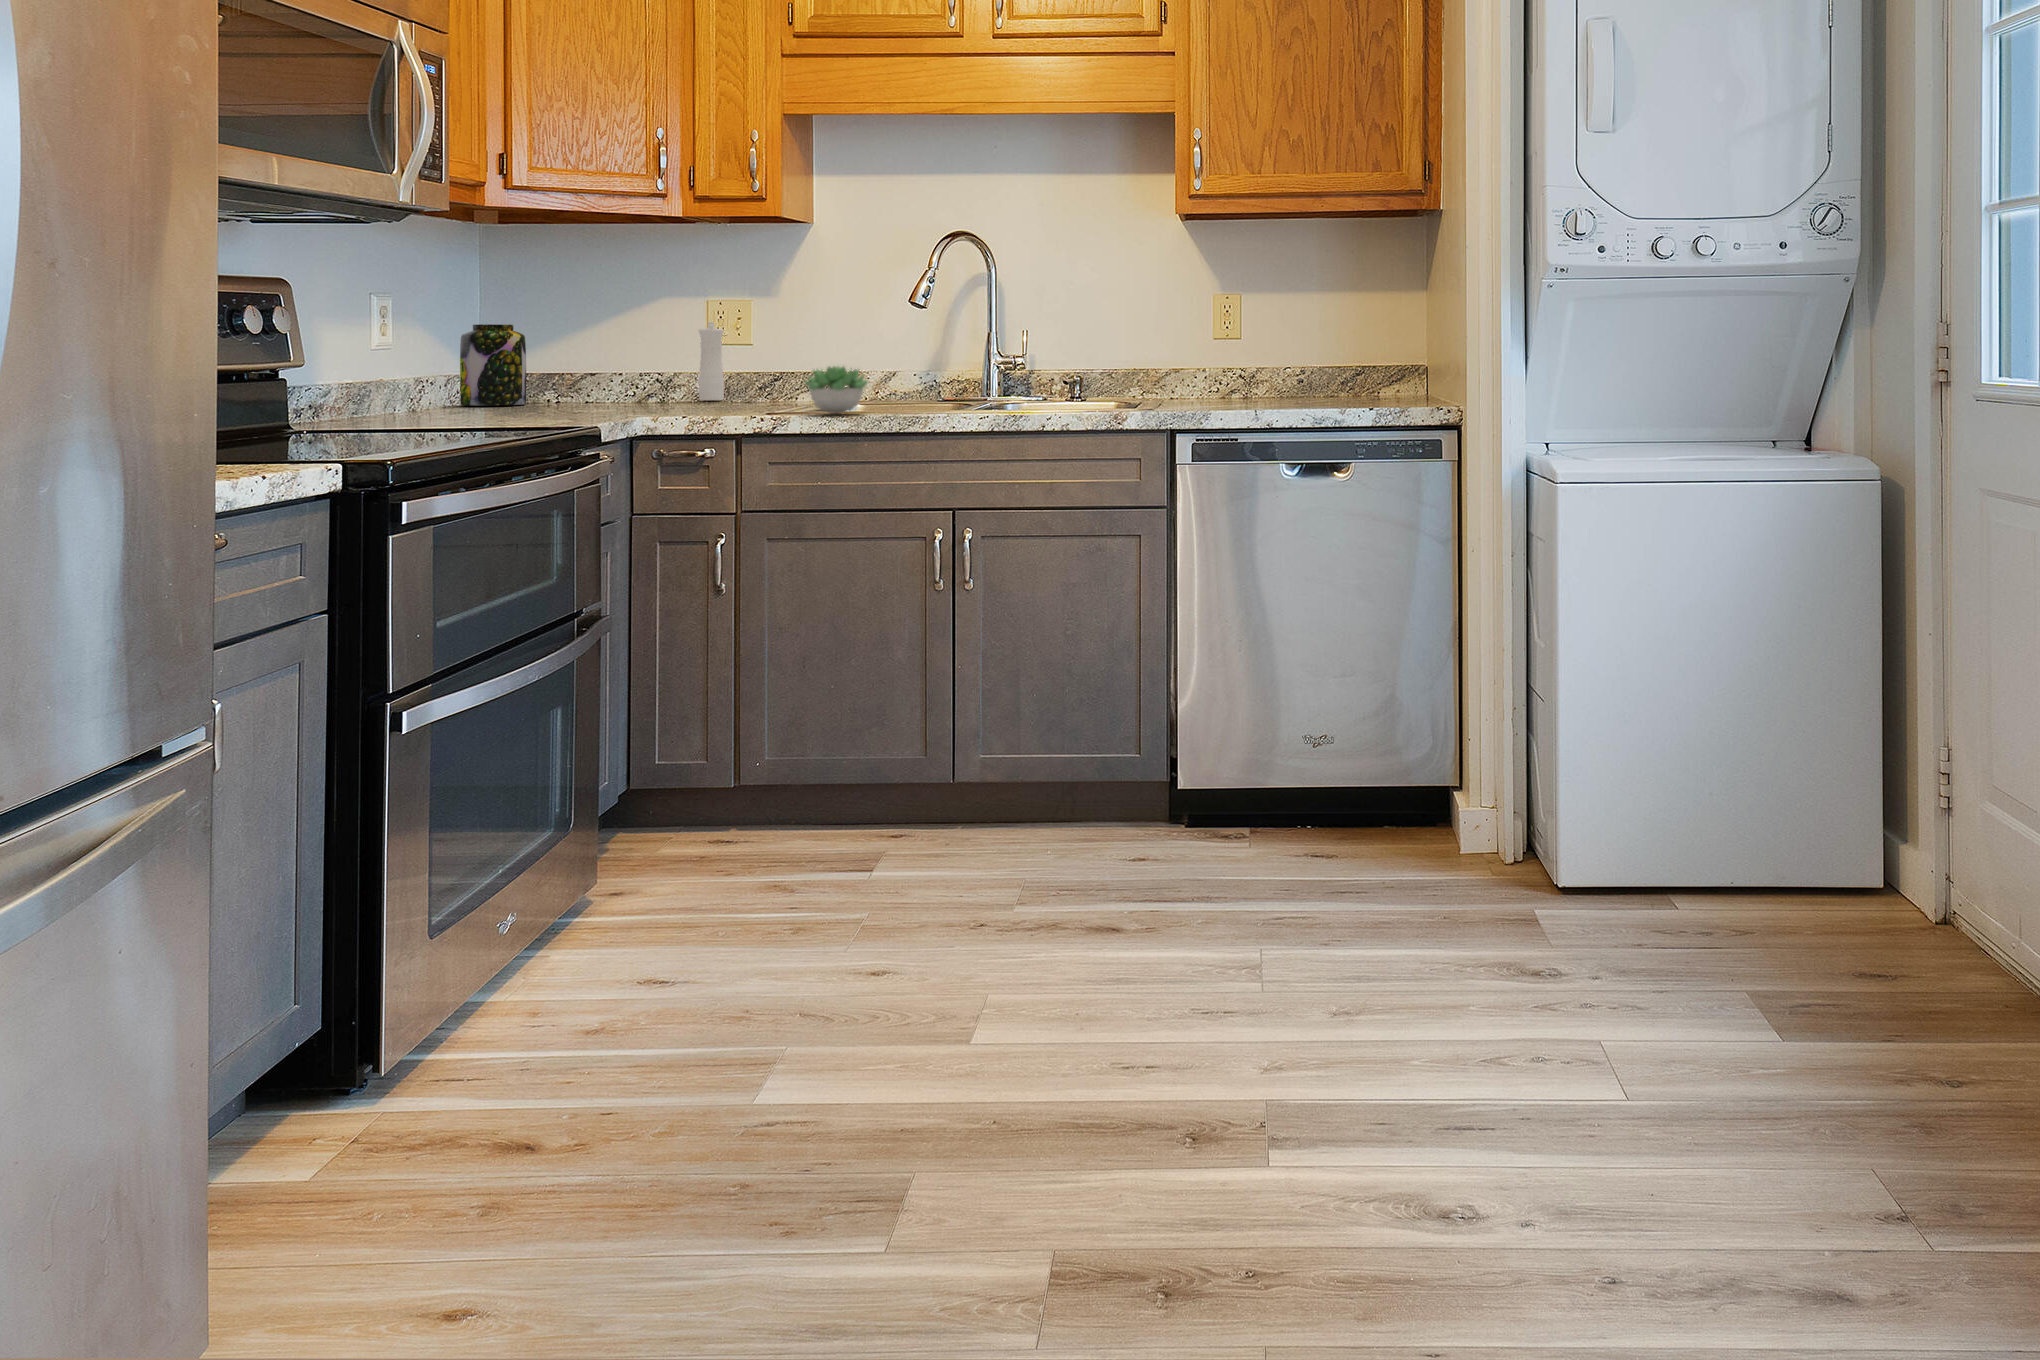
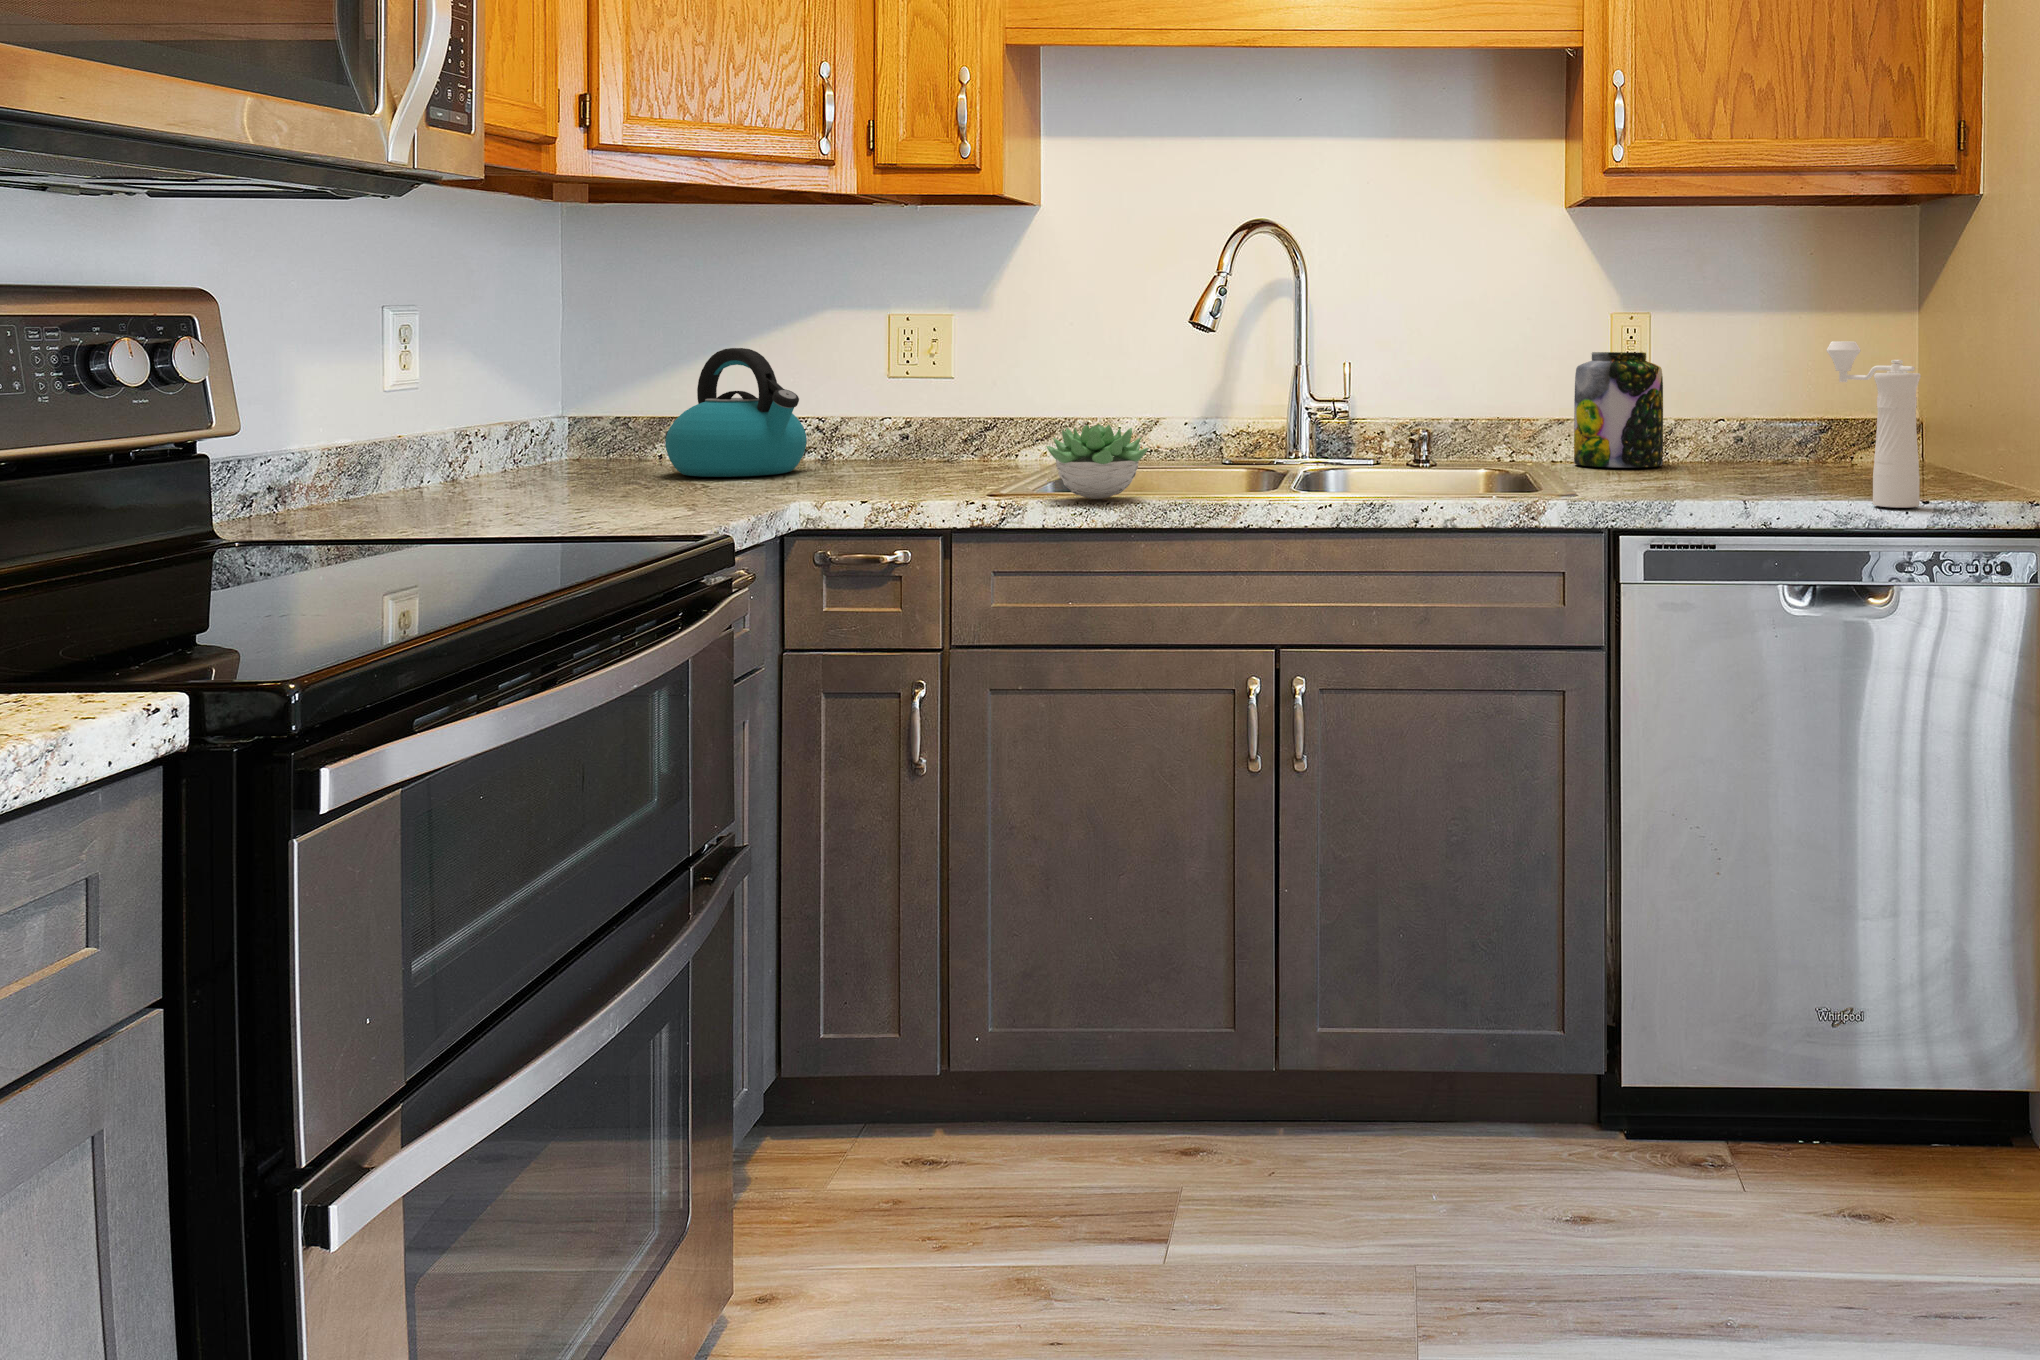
kettle: none [555,321,650,406] -> present [665,348,807,477]
pepper mill: present [699,322,724,400] -> present [1826,341,1921,508]
jar: present [460,324,526,406] -> present [1574,352,1663,468]

